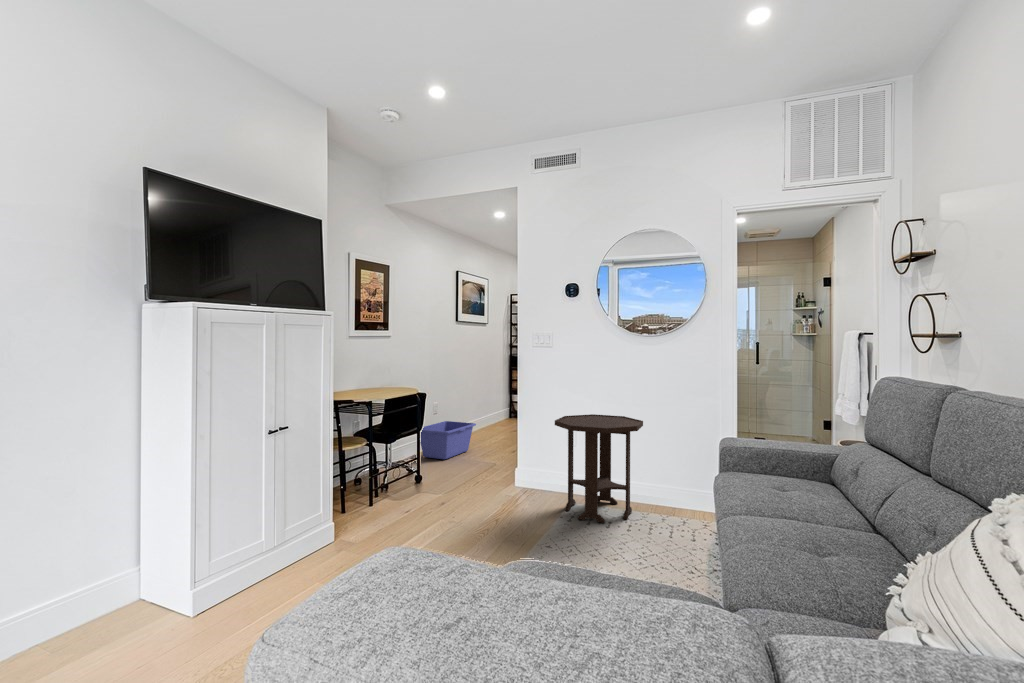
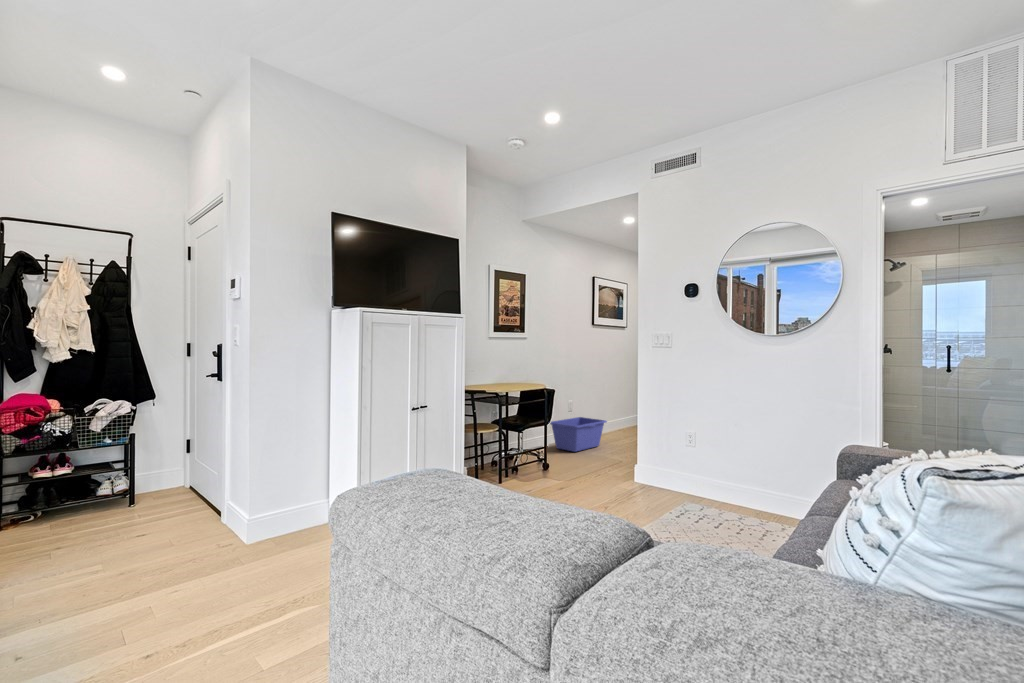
side table: present [555,414,643,523] -> none [665,415,761,523]

